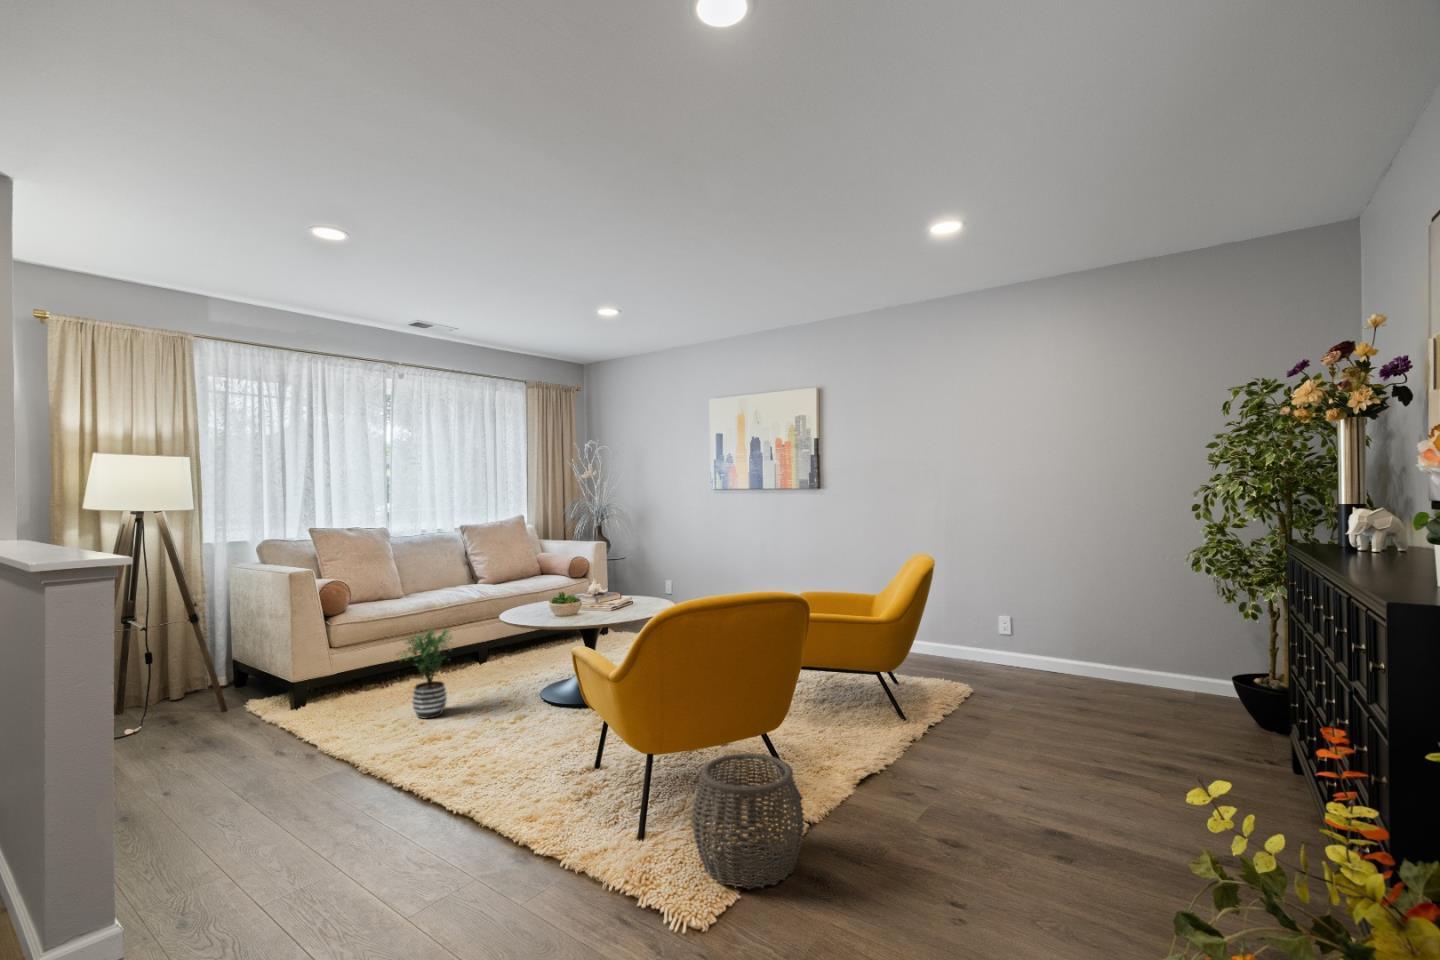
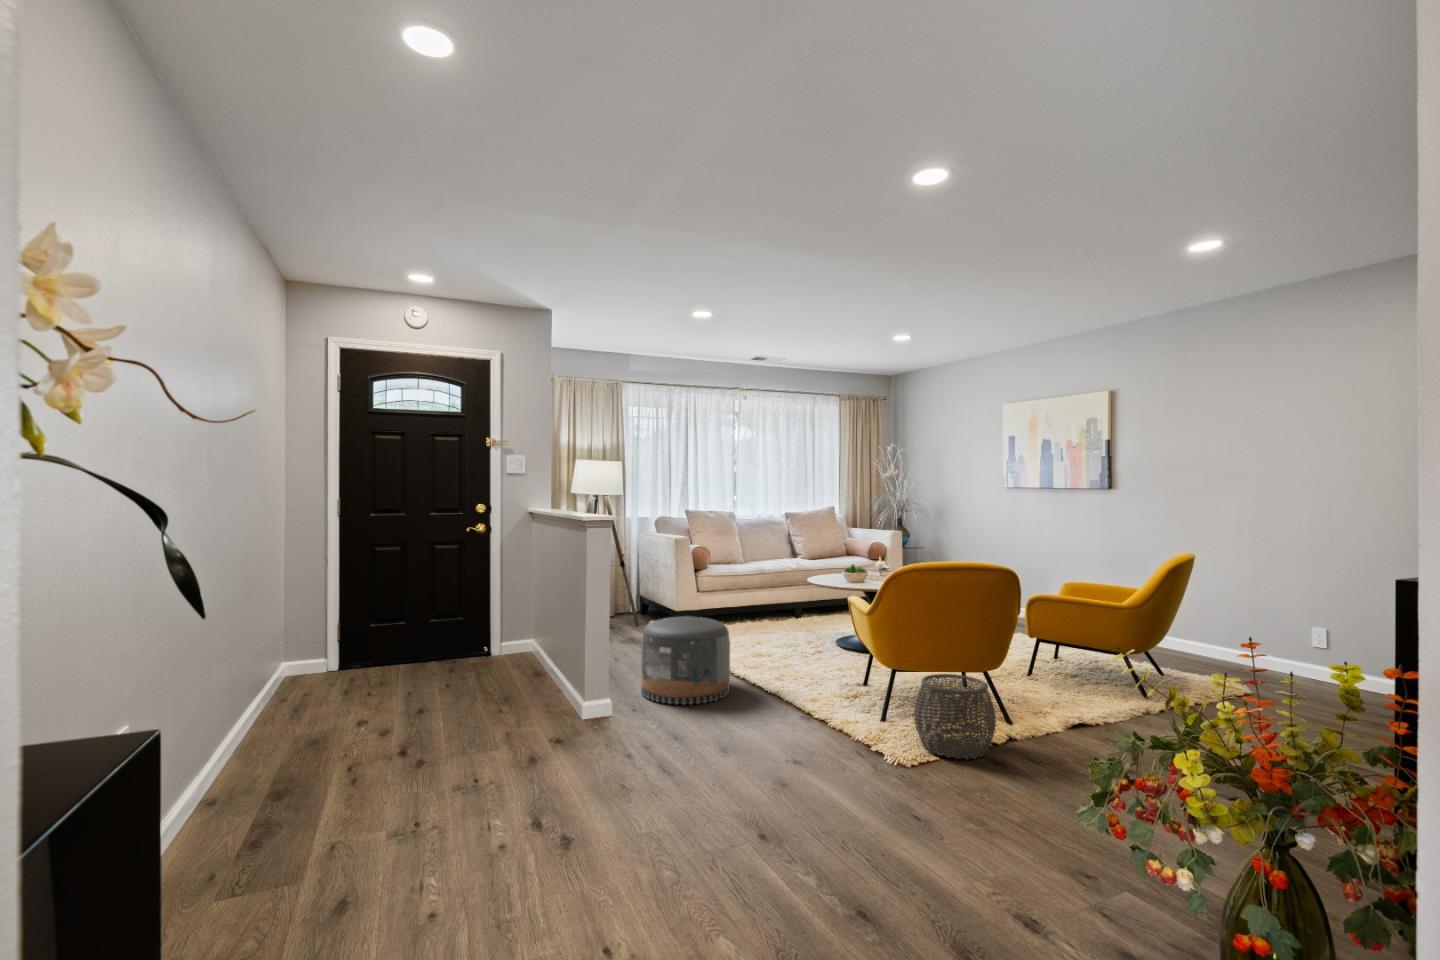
potted plant: present [398,628,452,718] -> none [737,580,777,644]
pouf: none [215,710,387,882] -> present [641,616,730,704]

